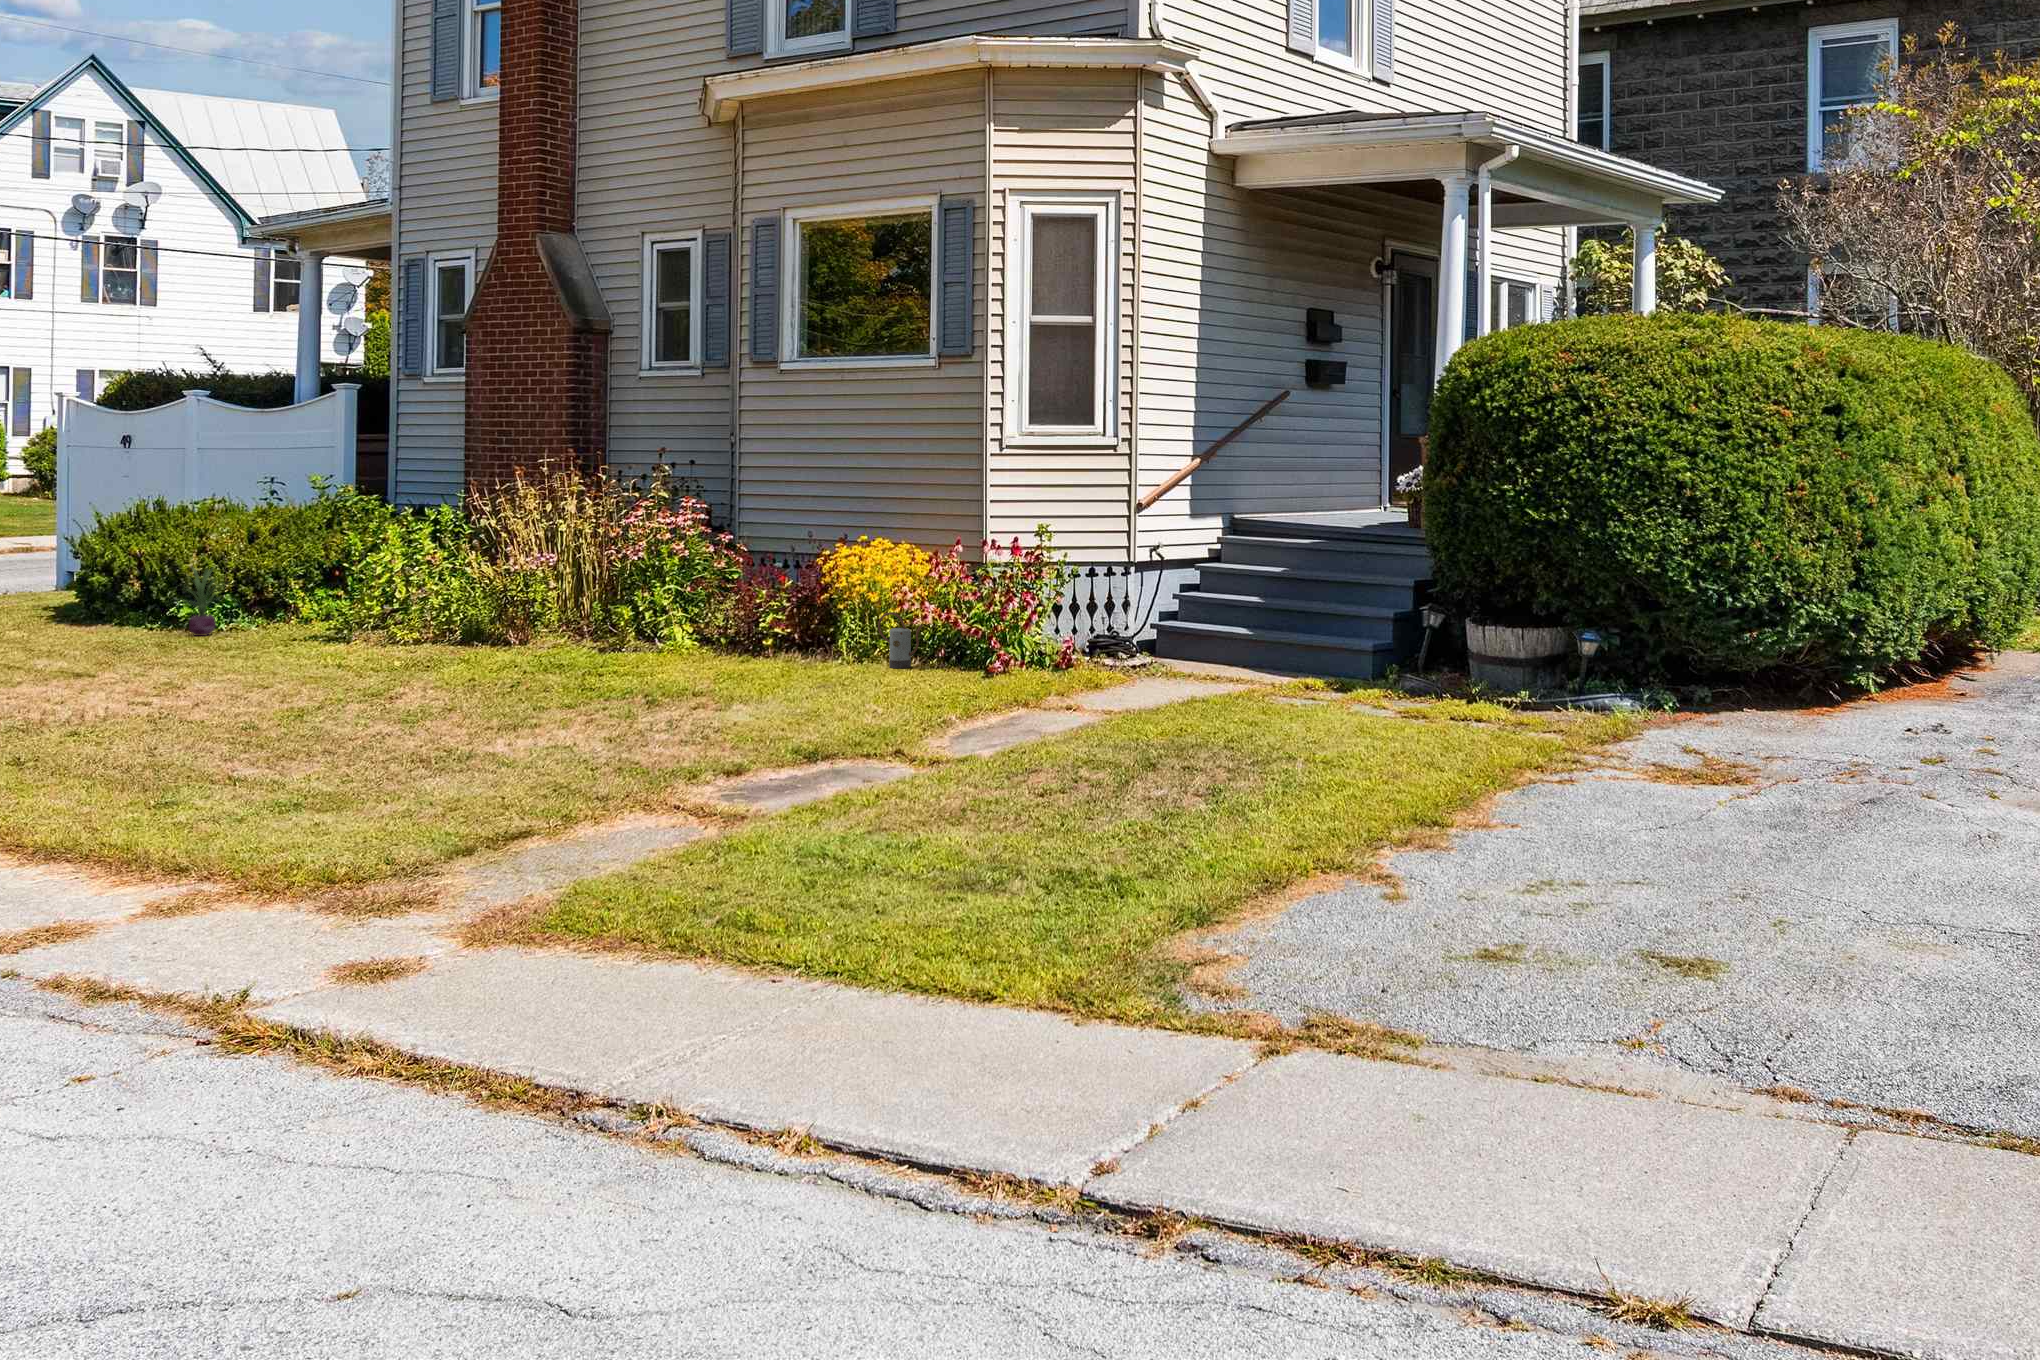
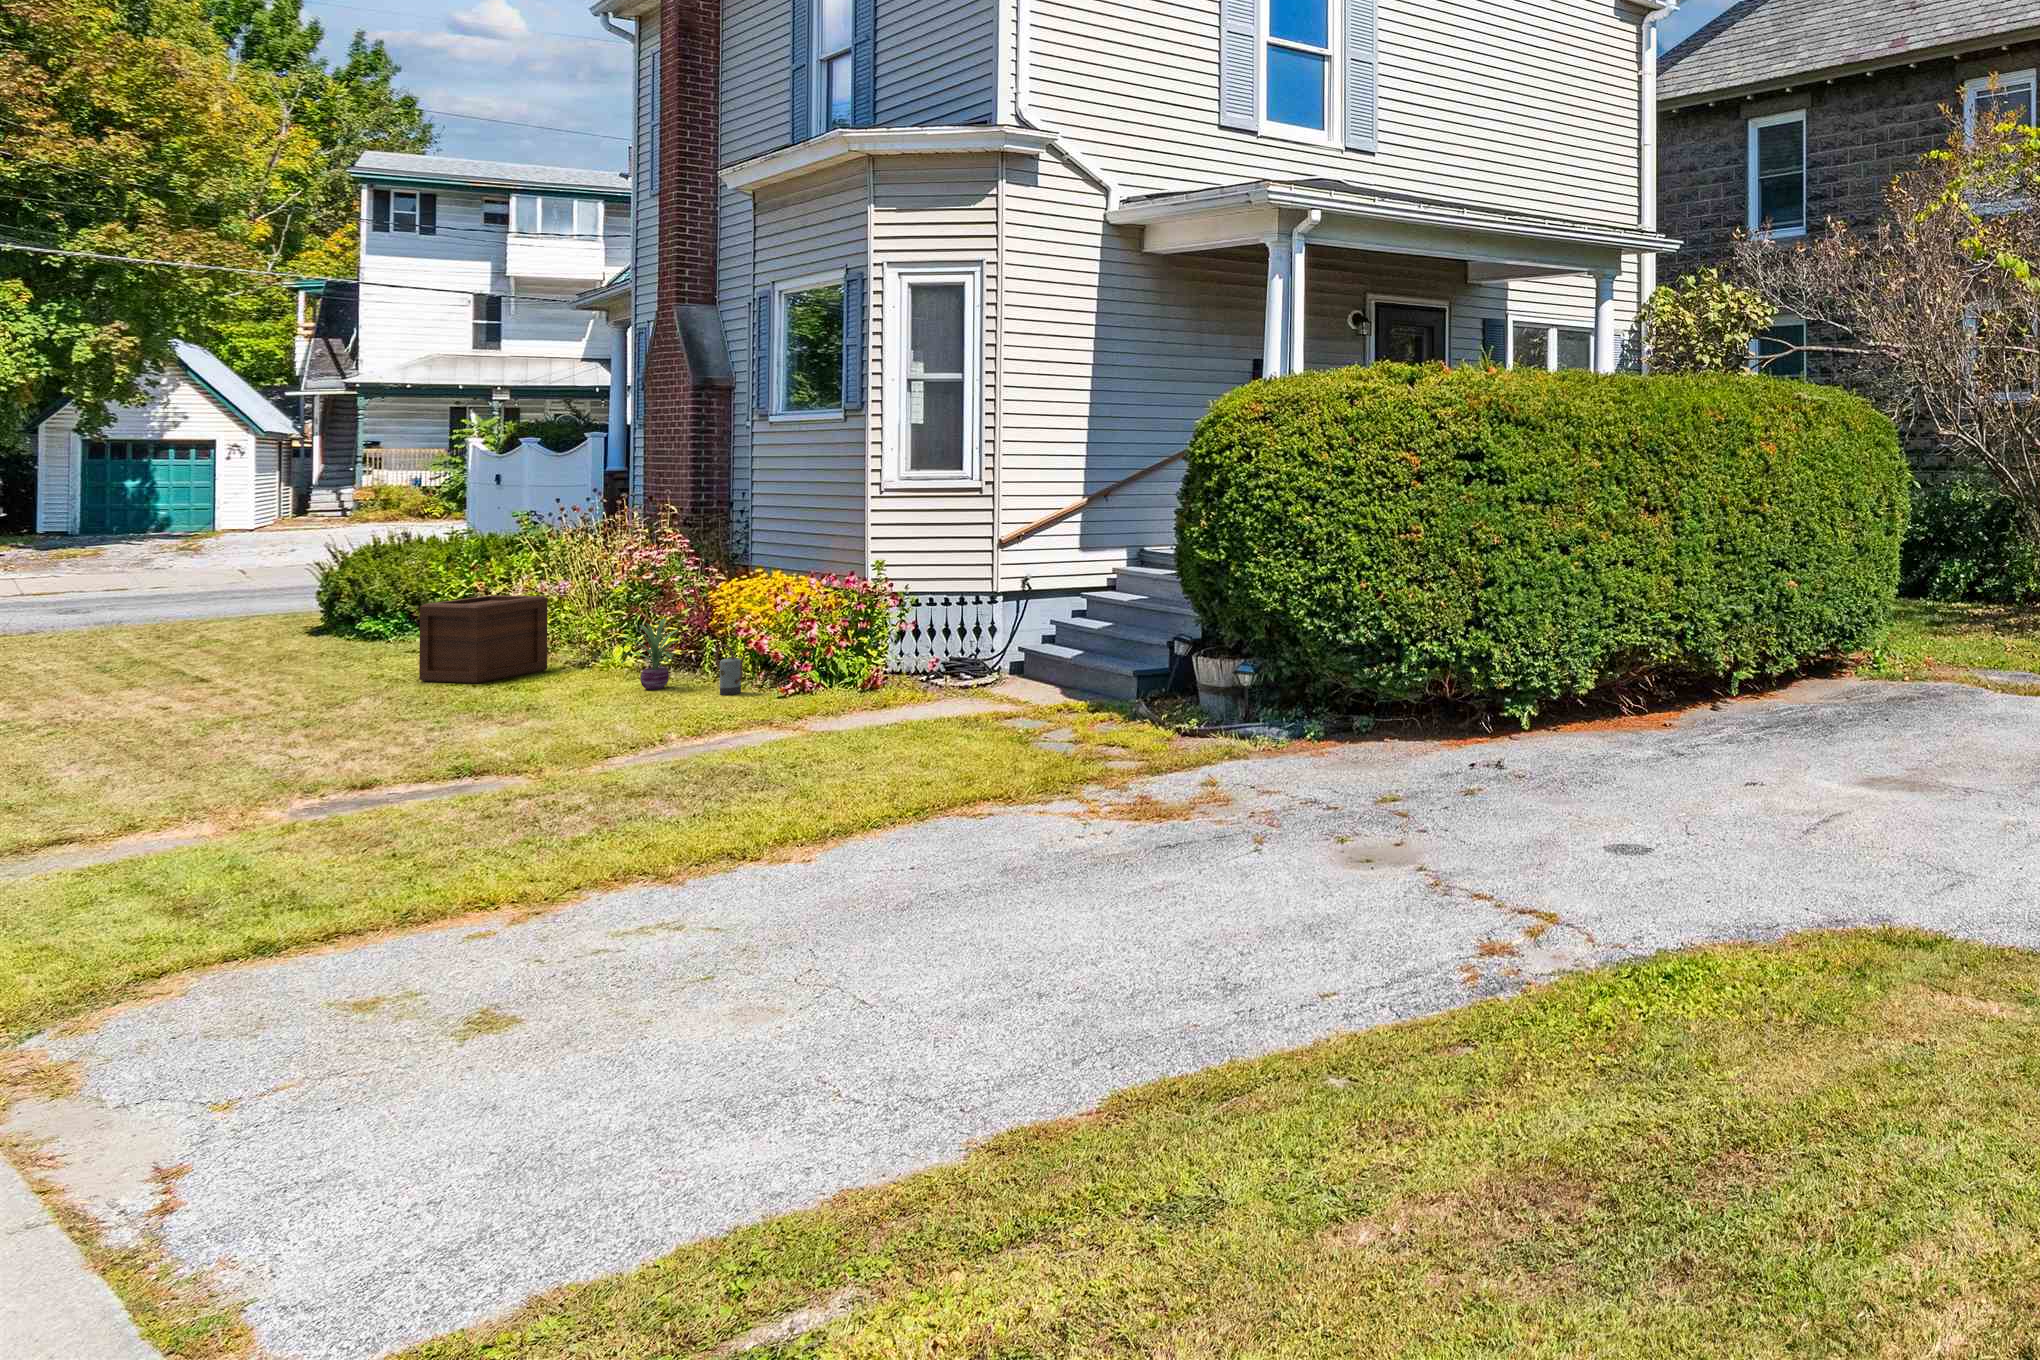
wooden crate: none [458,563,580,661] -> present [419,595,548,683]
decorative plant: present [184,568,217,636] -> present [621,618,682,690]

